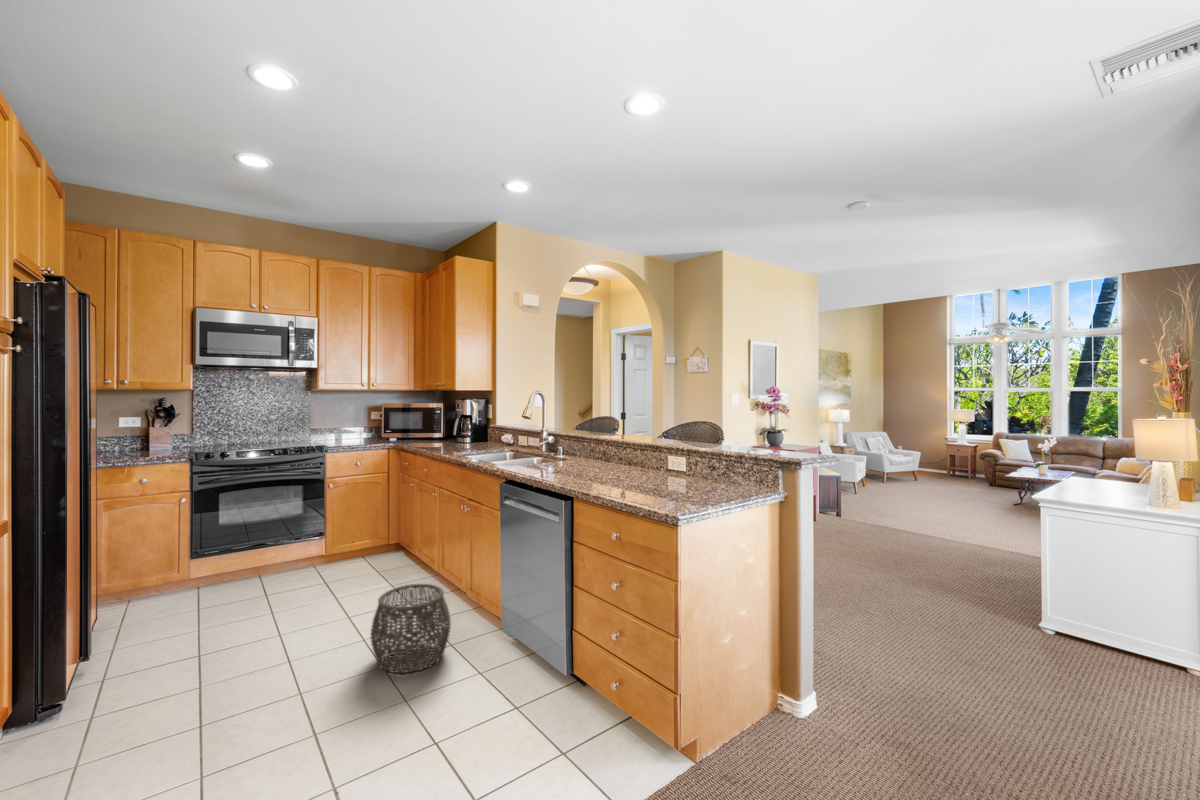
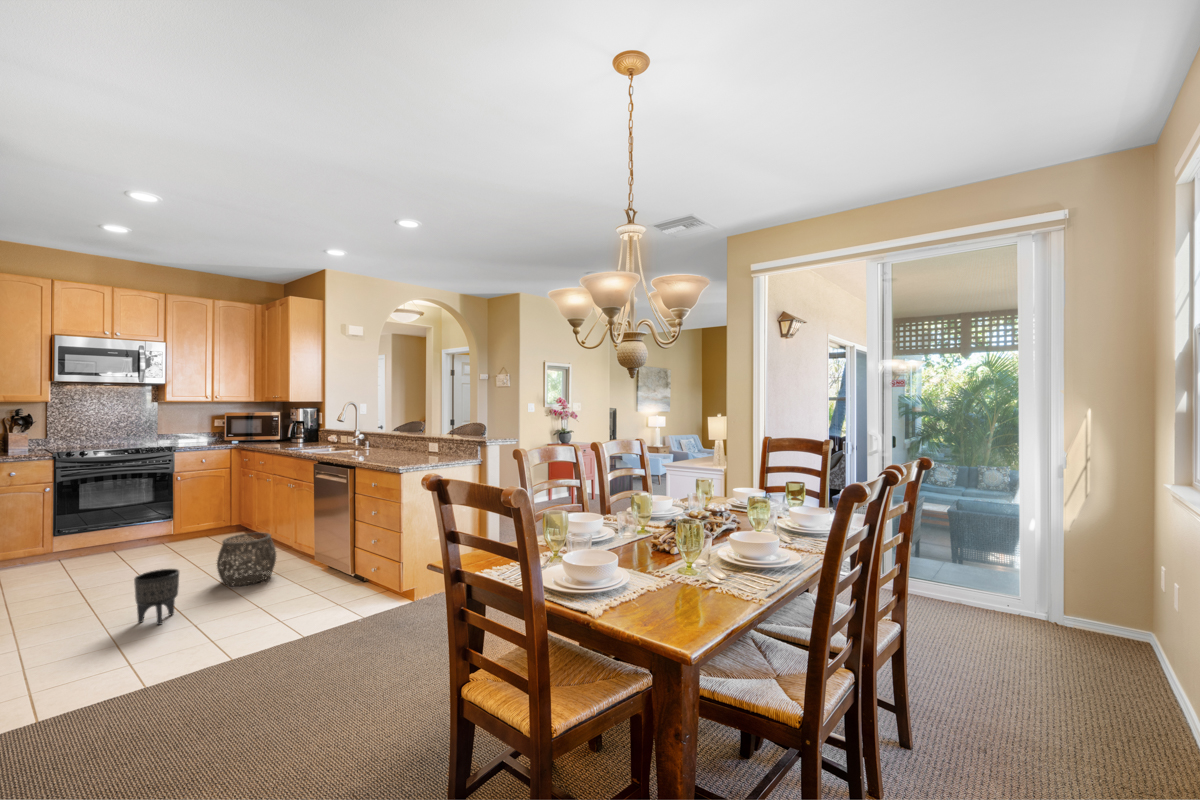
planter: none [244,665,313,775] -> present [134,569,179,625]

